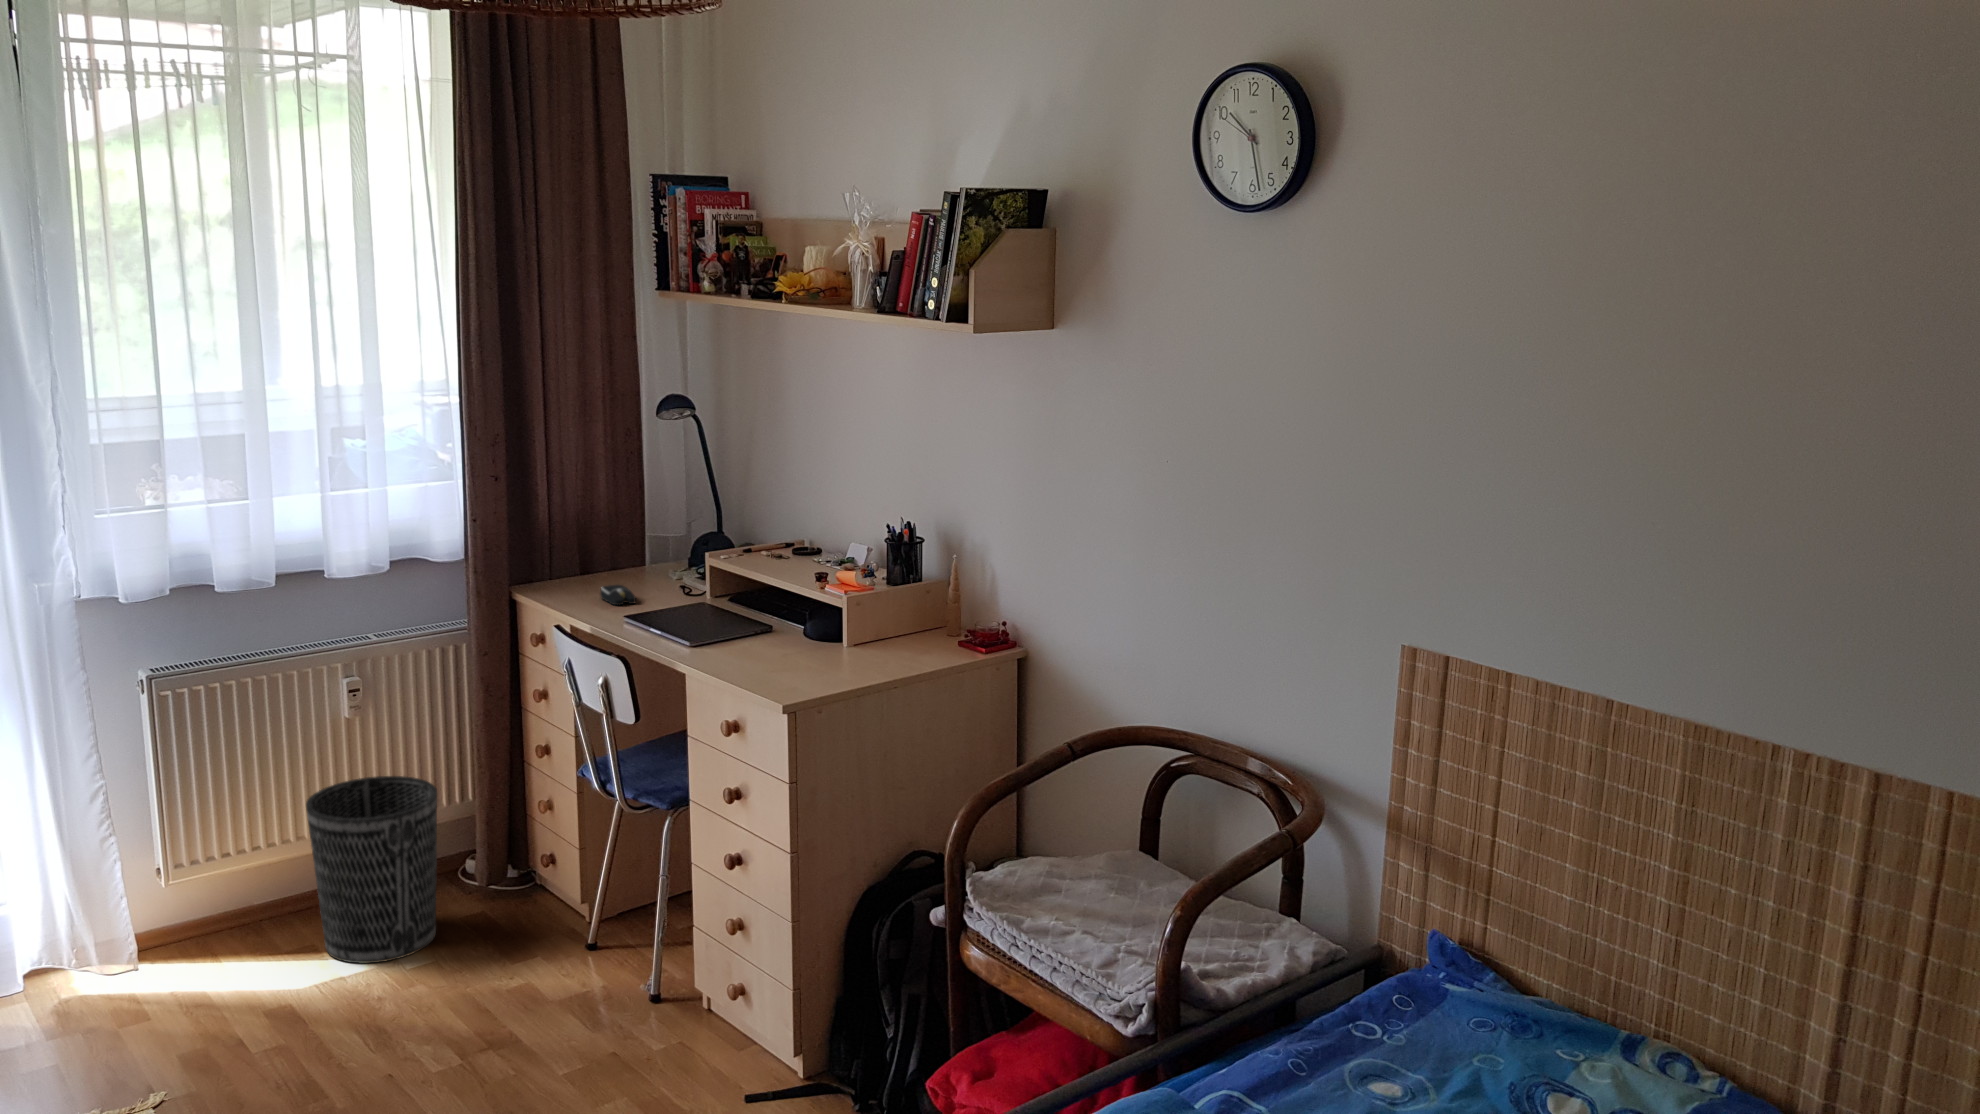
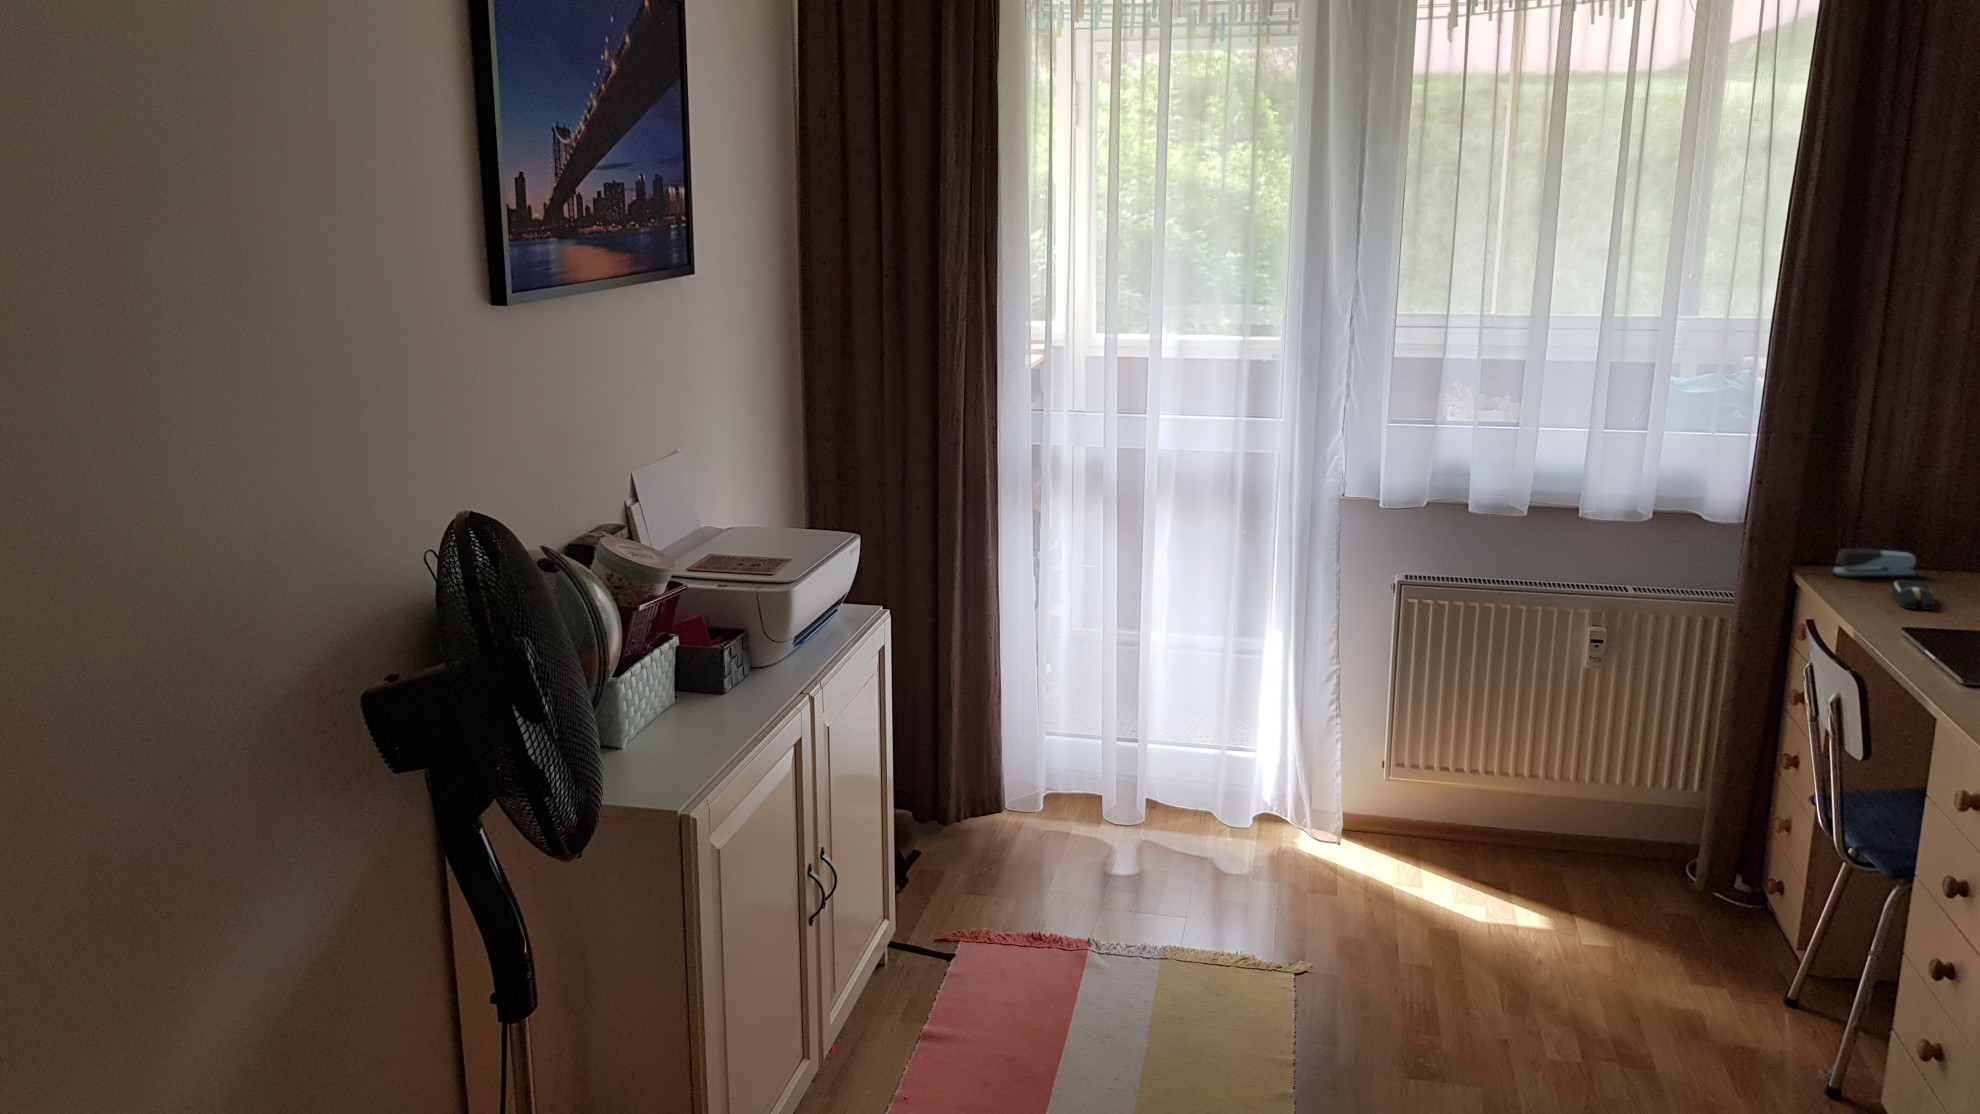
stapler: none [547,566,607,593] -> present [1832,549,1916,577]
wastebasket: present [306,776,437,963] -> none [1511,732,1654,935]

